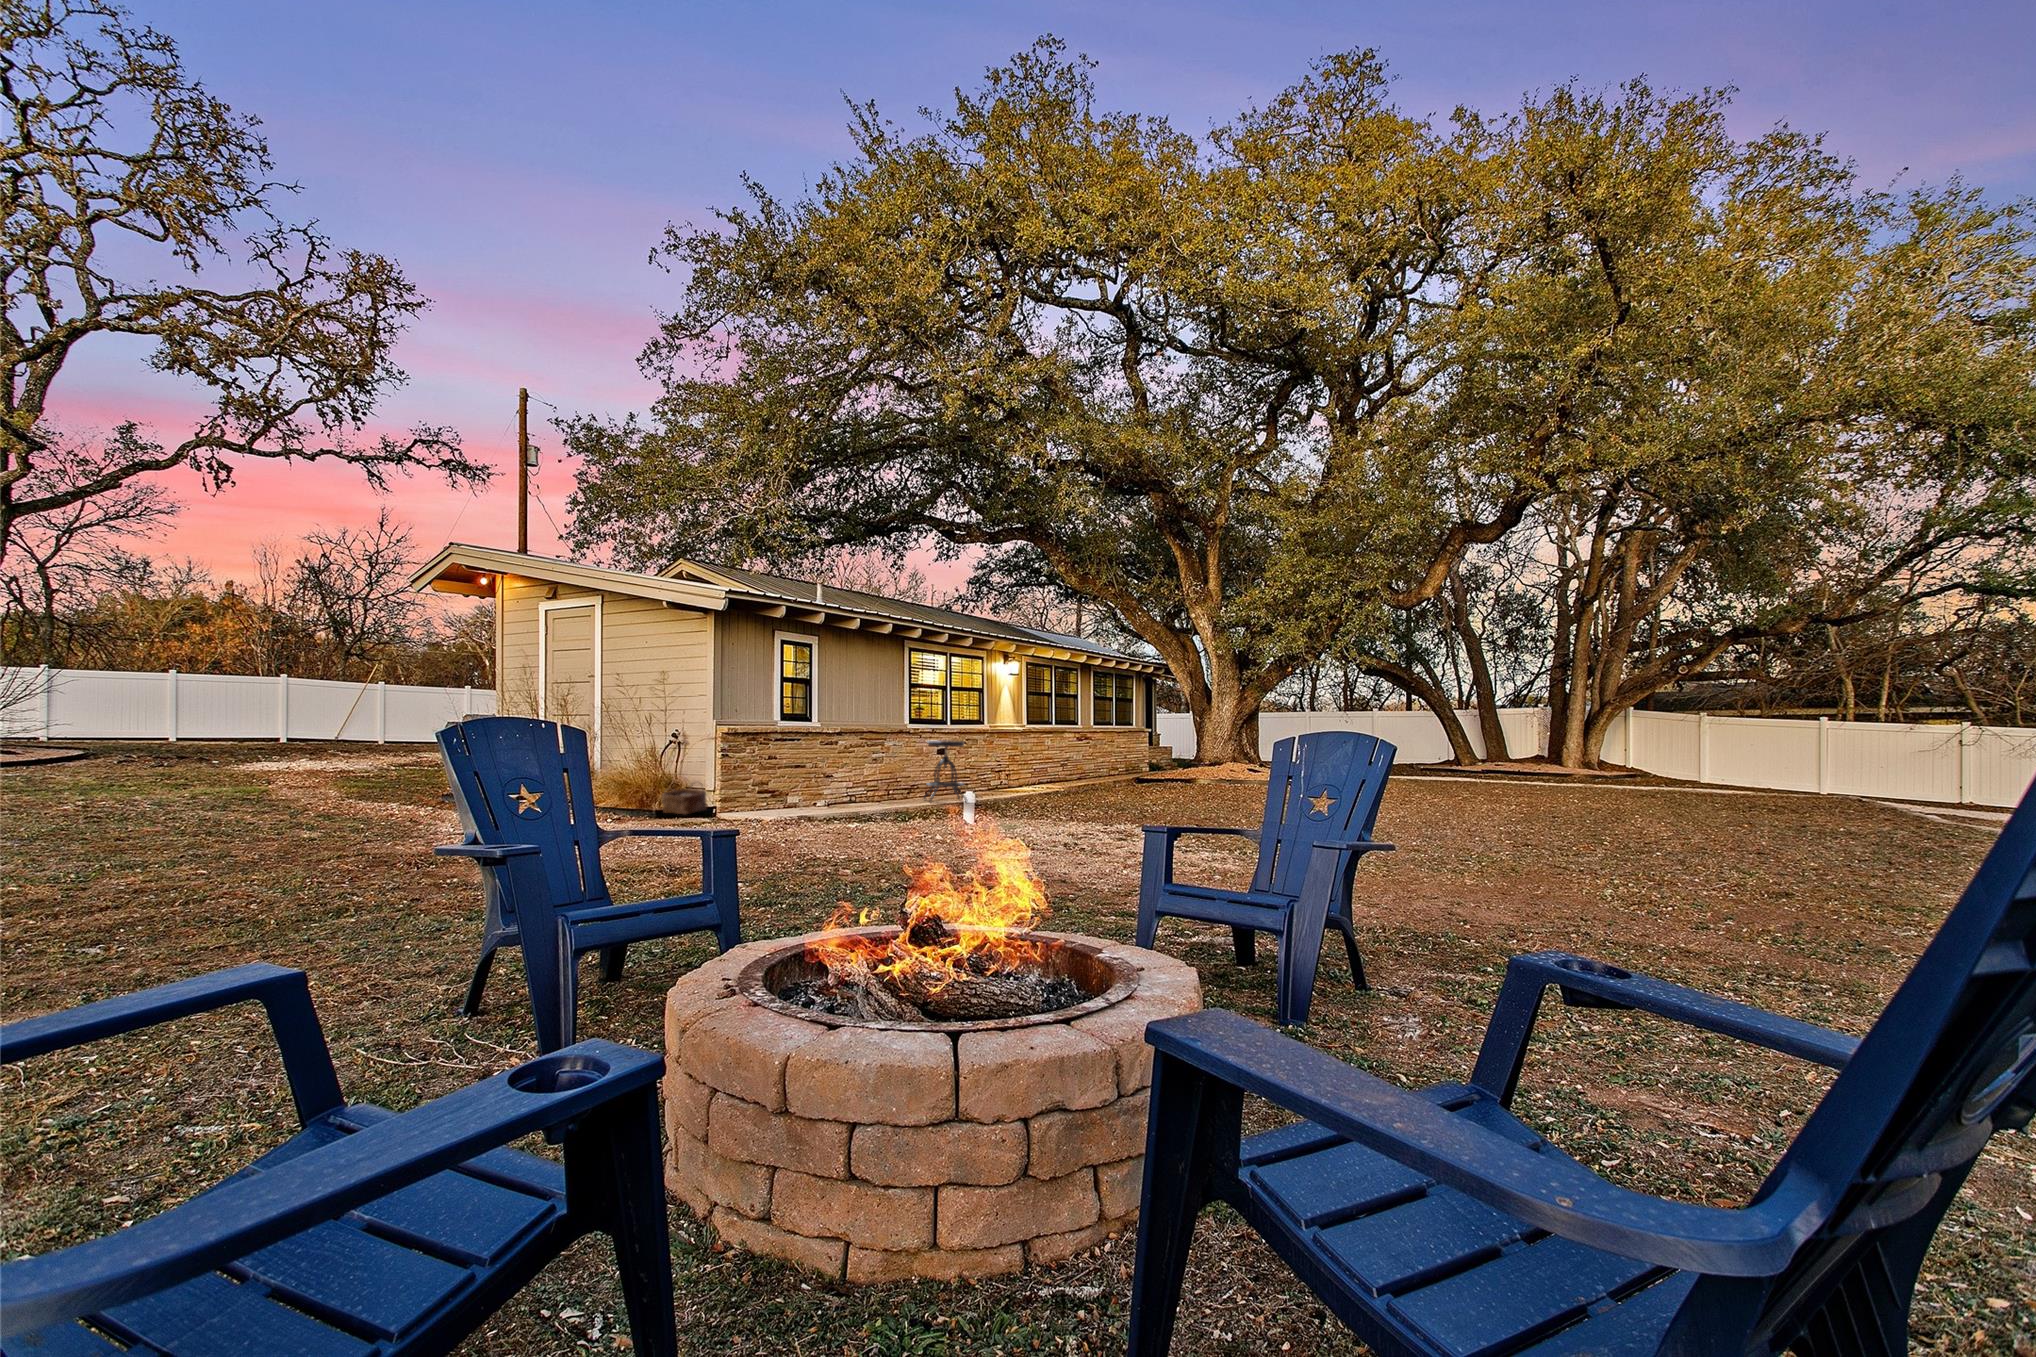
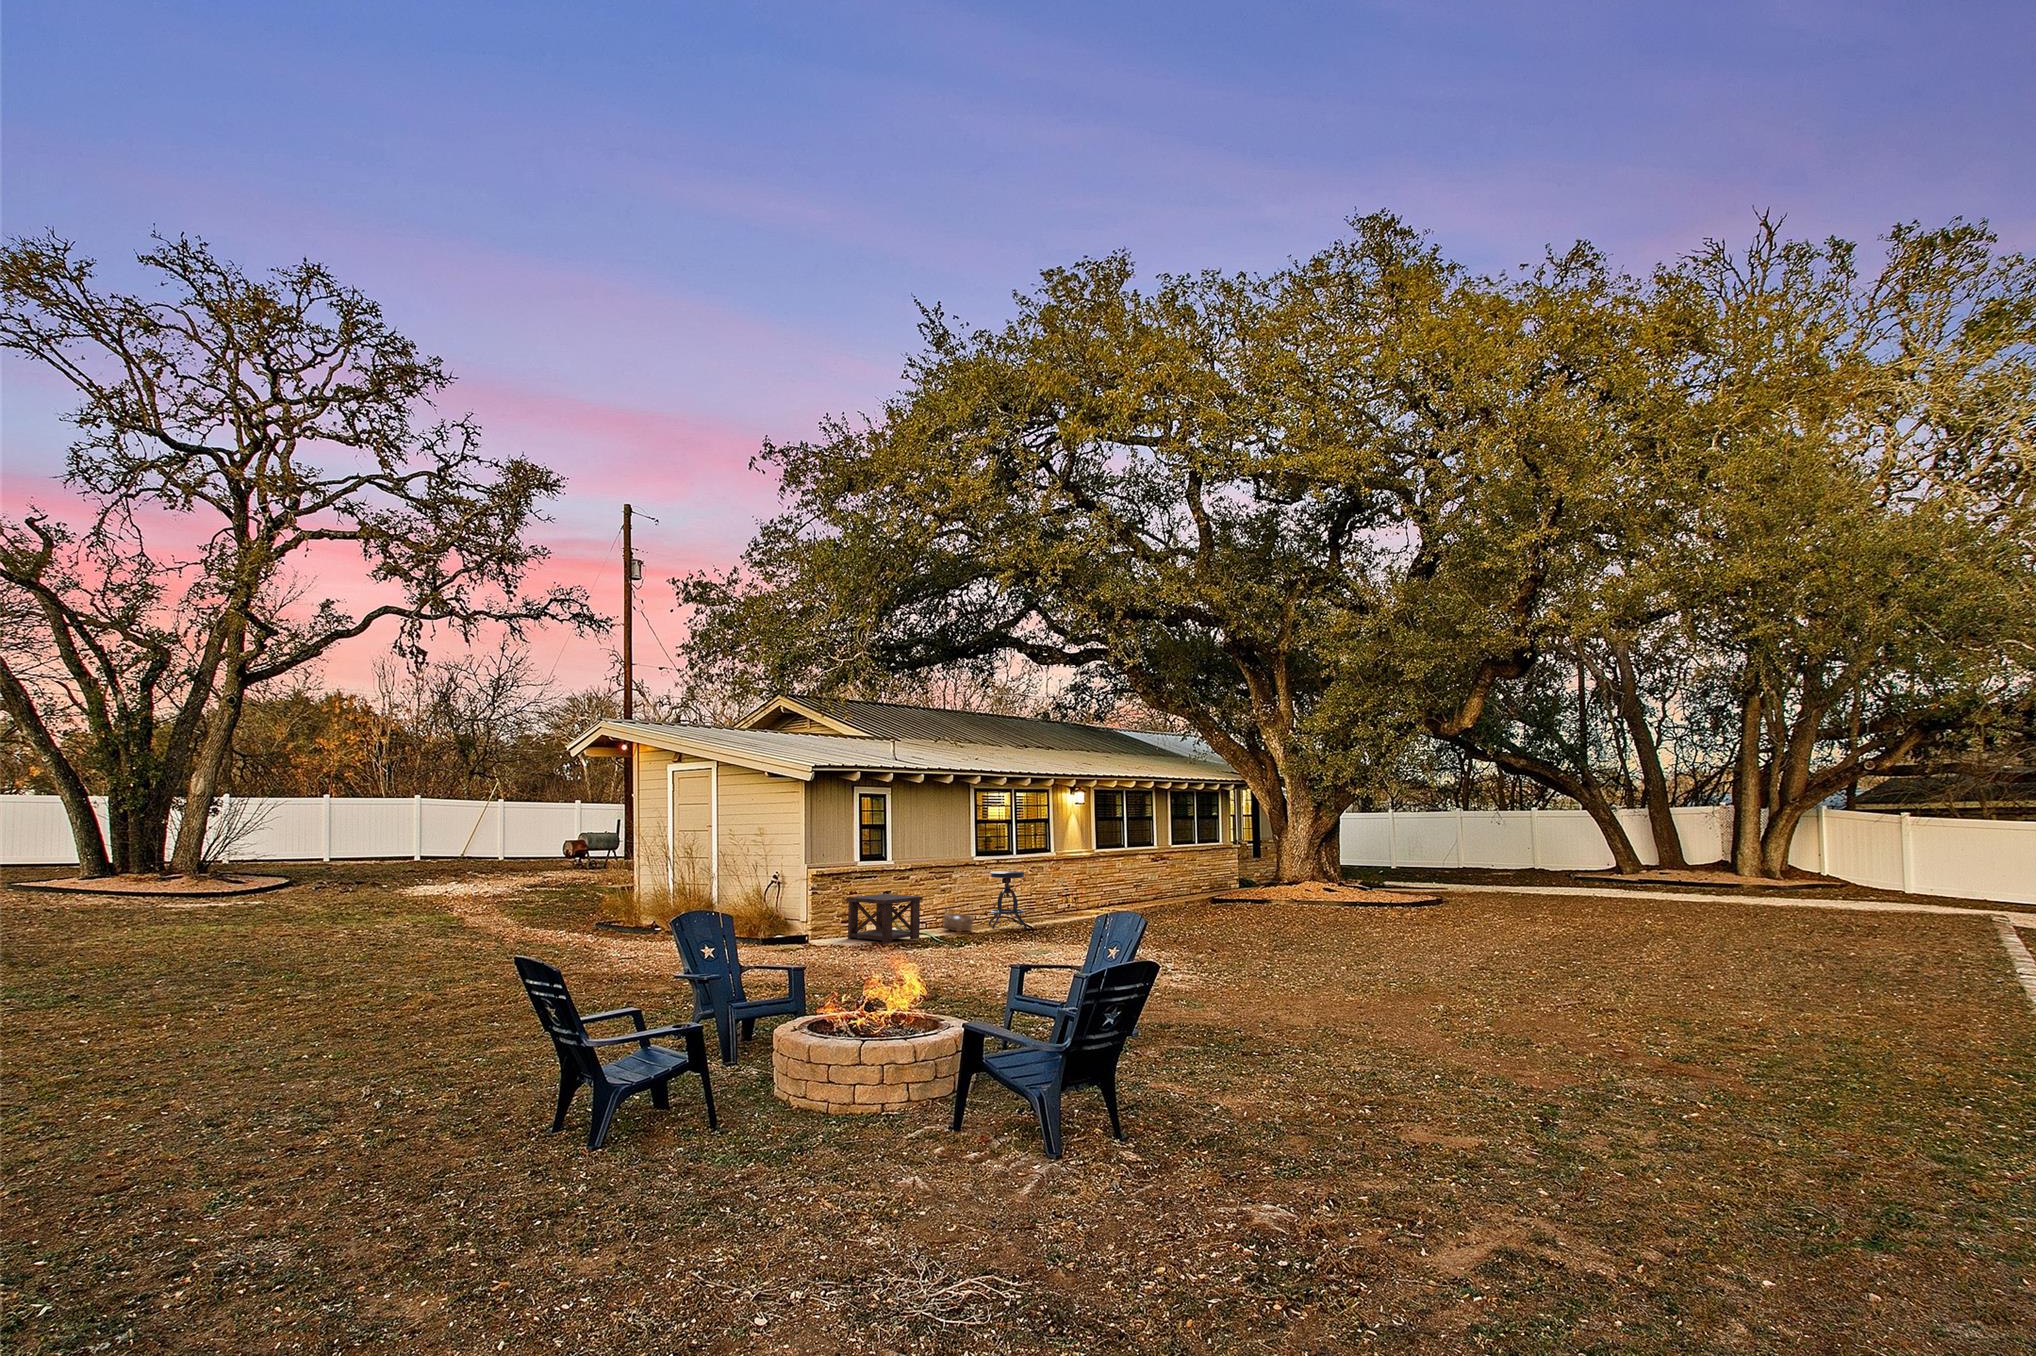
side table: none [764,759,857,815] -> present [846,894,923,943]
woven basket: present [662,783,707,814] -> present [943,910,974,932]

